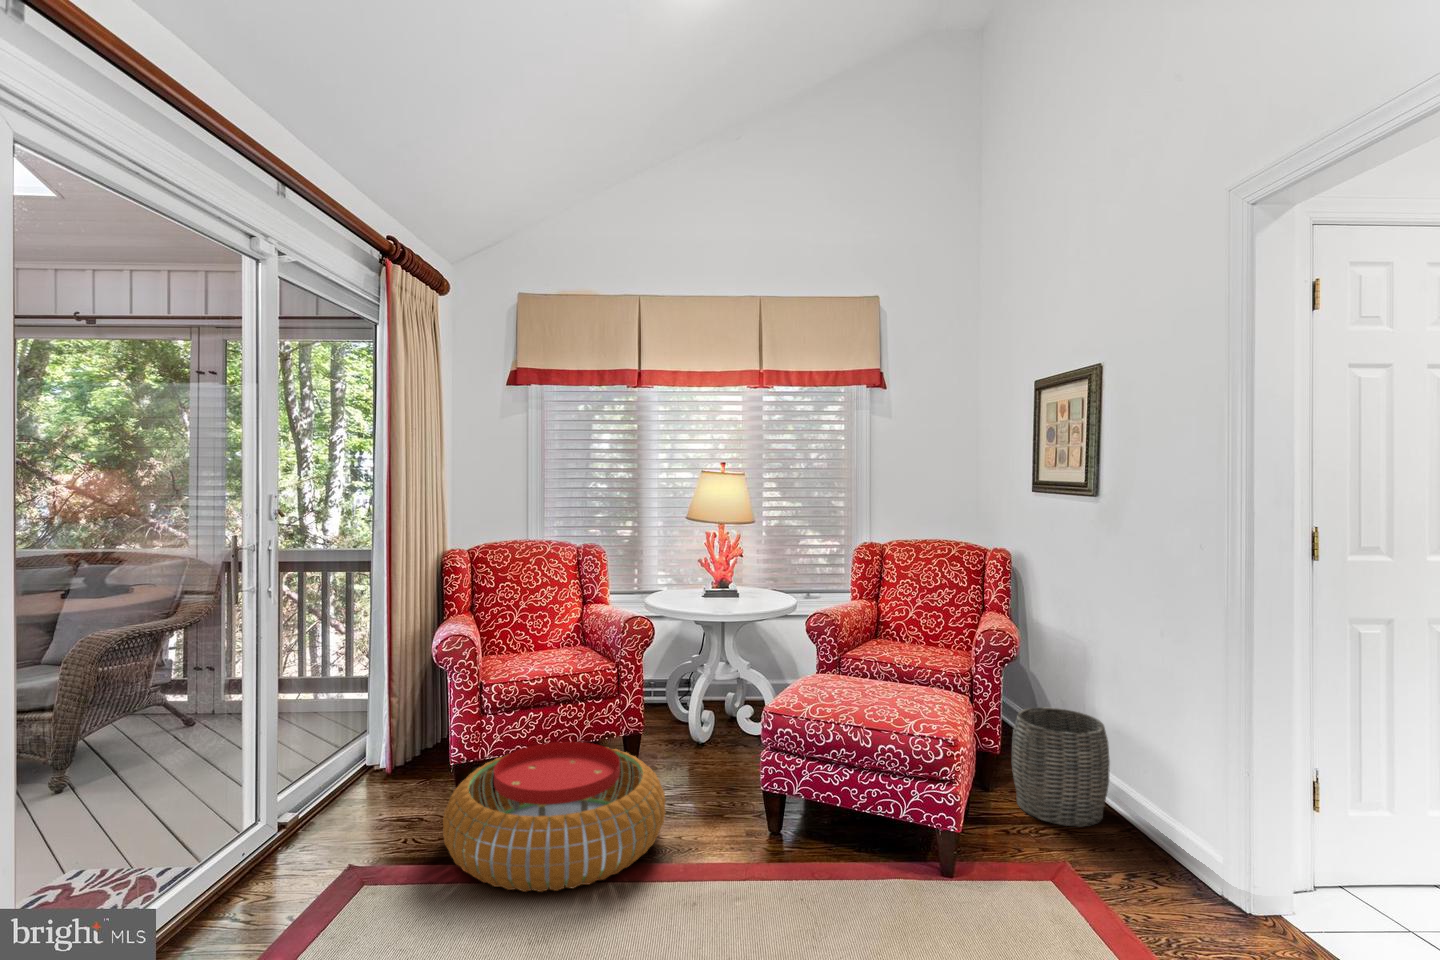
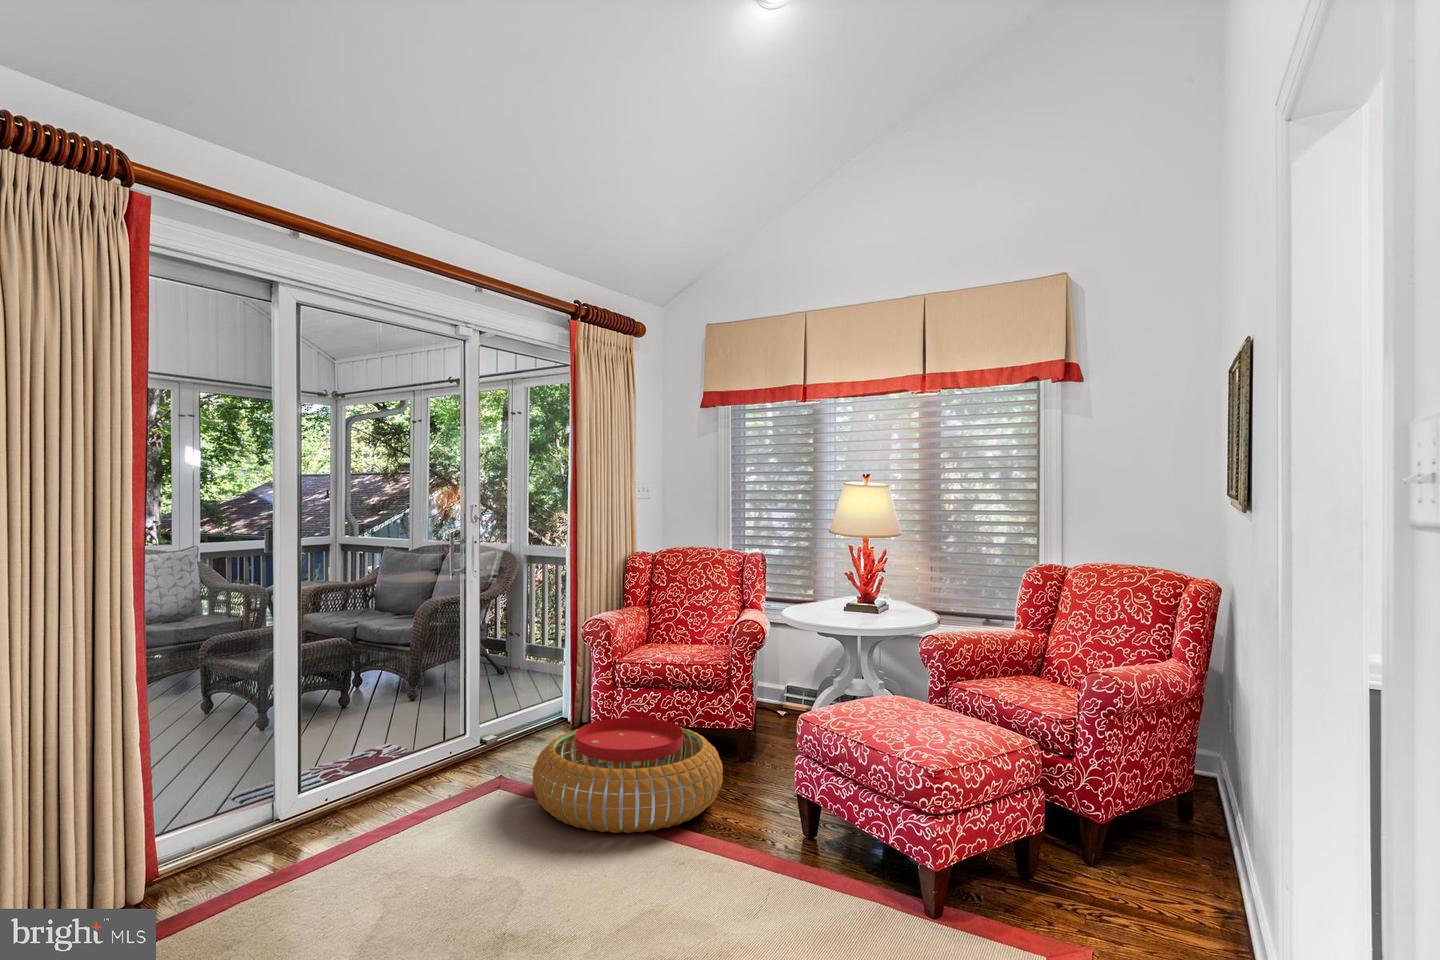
woven basket: present [1012,707,1110,826] -> none [1109,776,1238,933]

